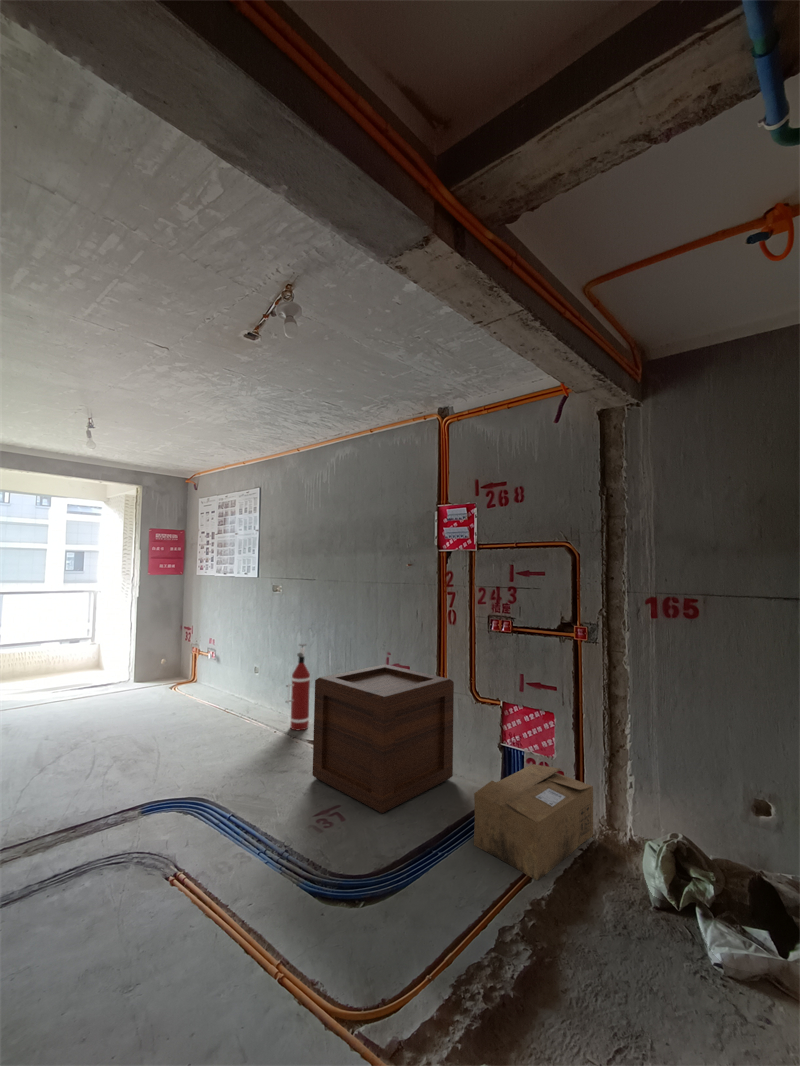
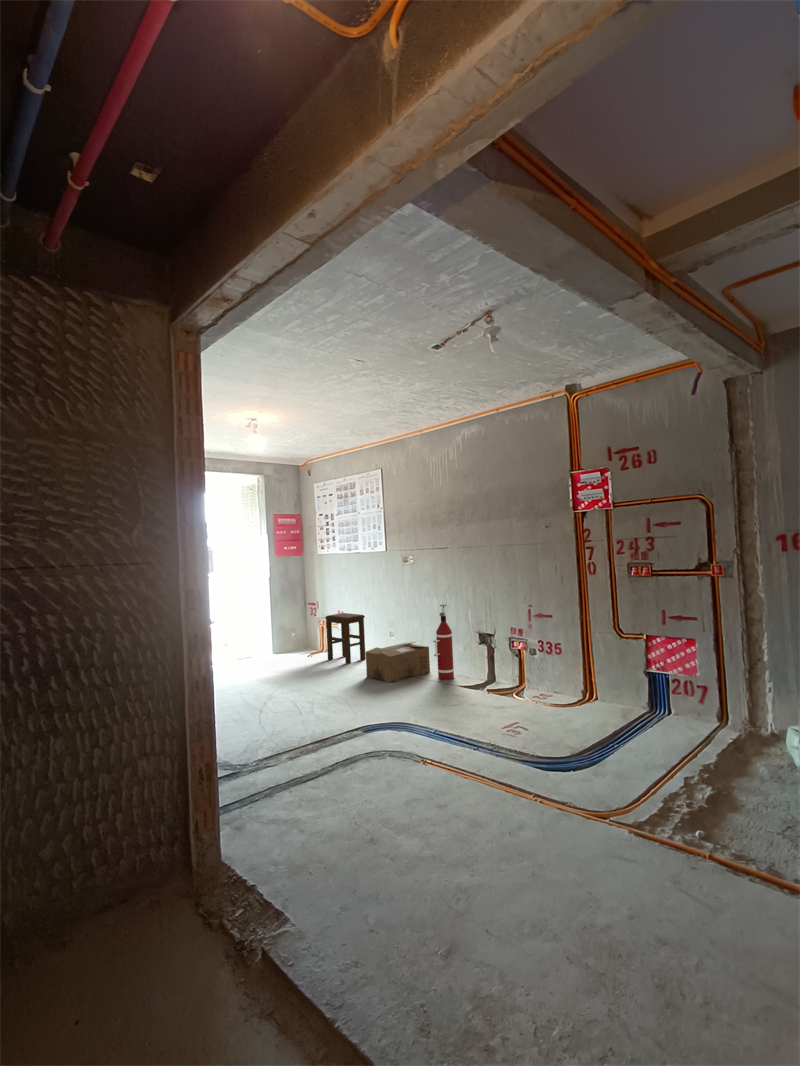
stool: none [188,642,232,701] -> present [325,613,366,664]
wooden crate: present [312,664,454,813] -> none [479,615,603,726]
cardboard box: present [474,764,593,881] -> present [366,642,430,683]

